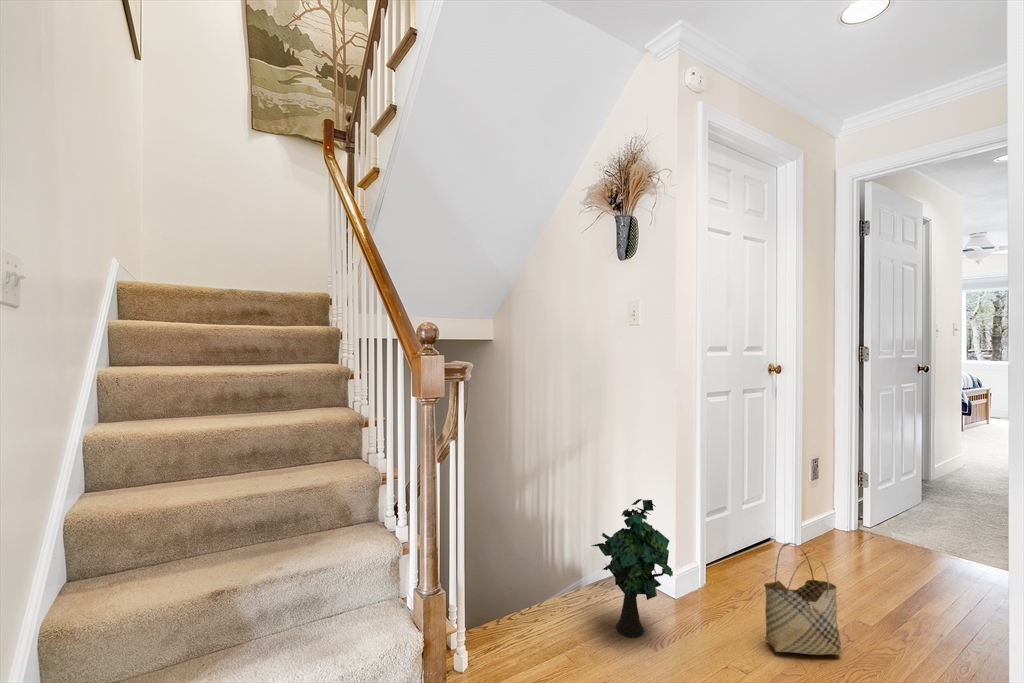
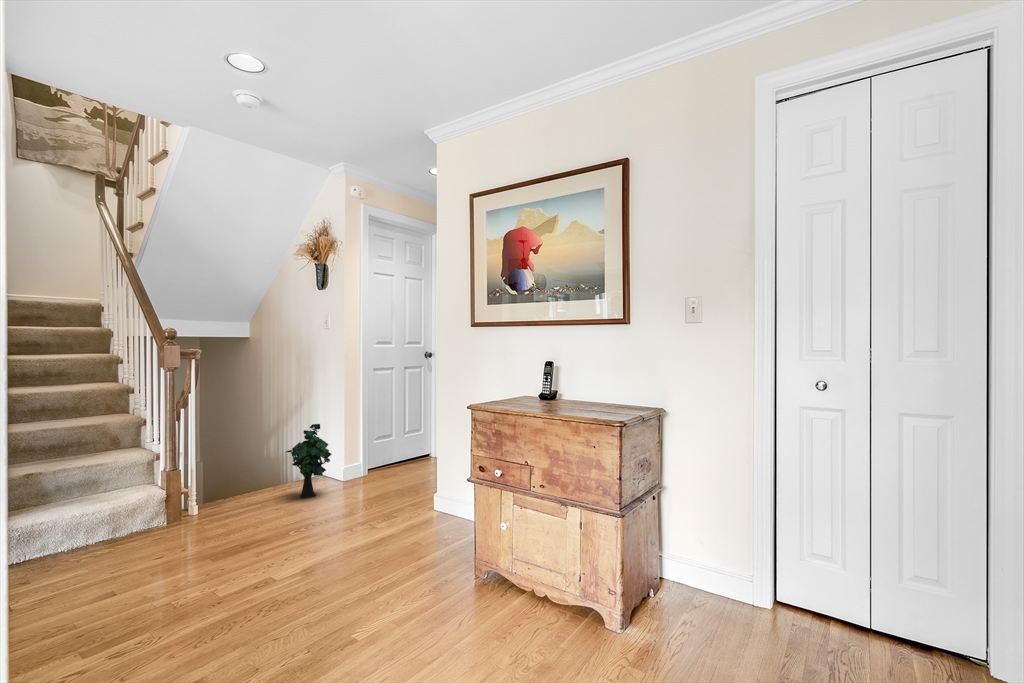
woven basket: present [764,543,840,655] -> none [377,441,414,493]

